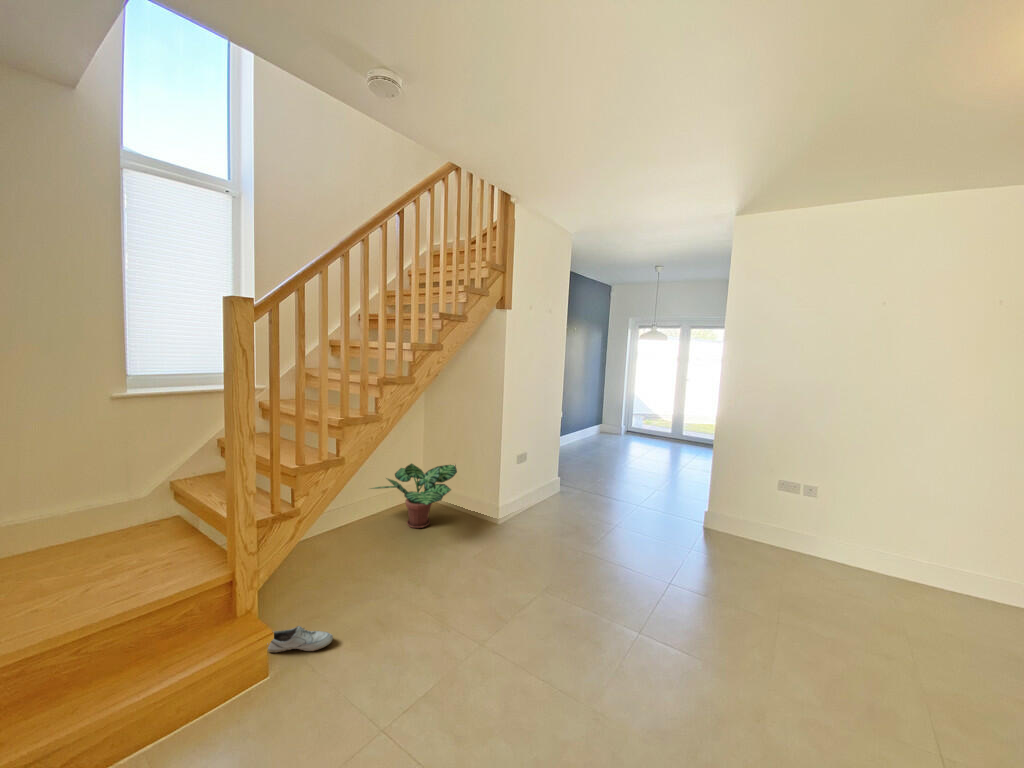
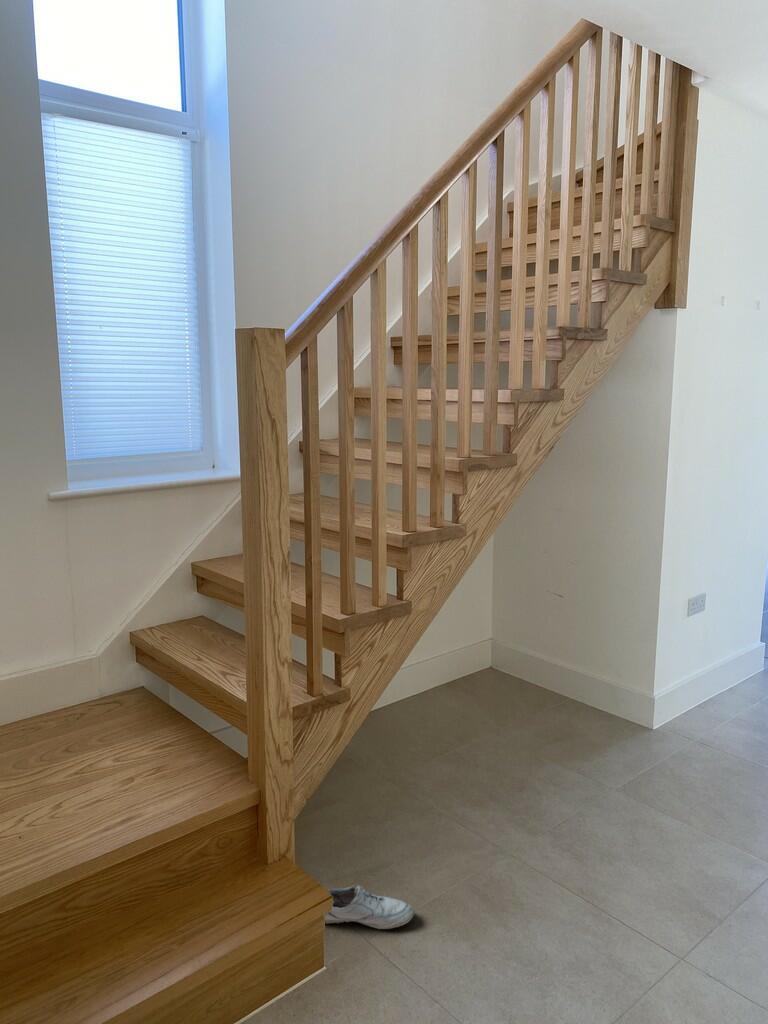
potted plant: present [371,464,457,528] -> none [401,610,570,728]

